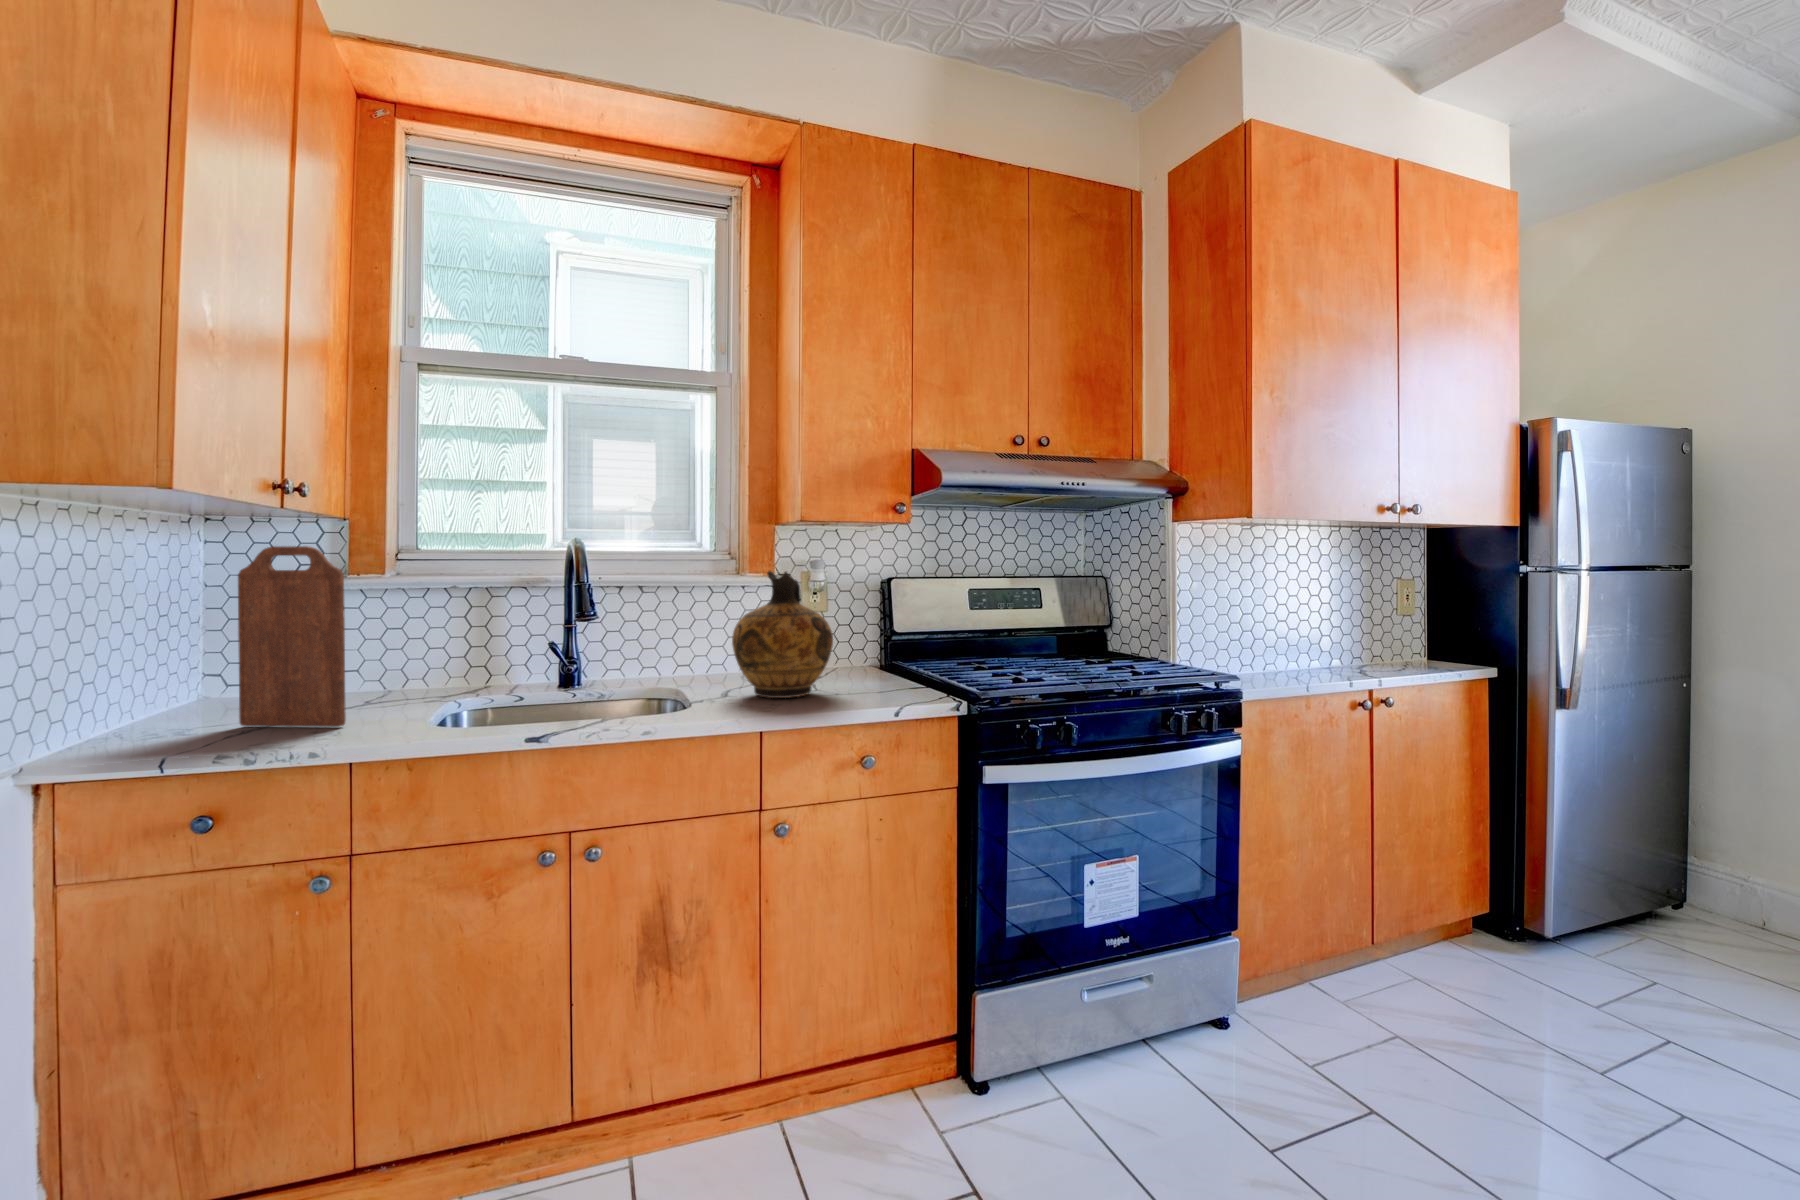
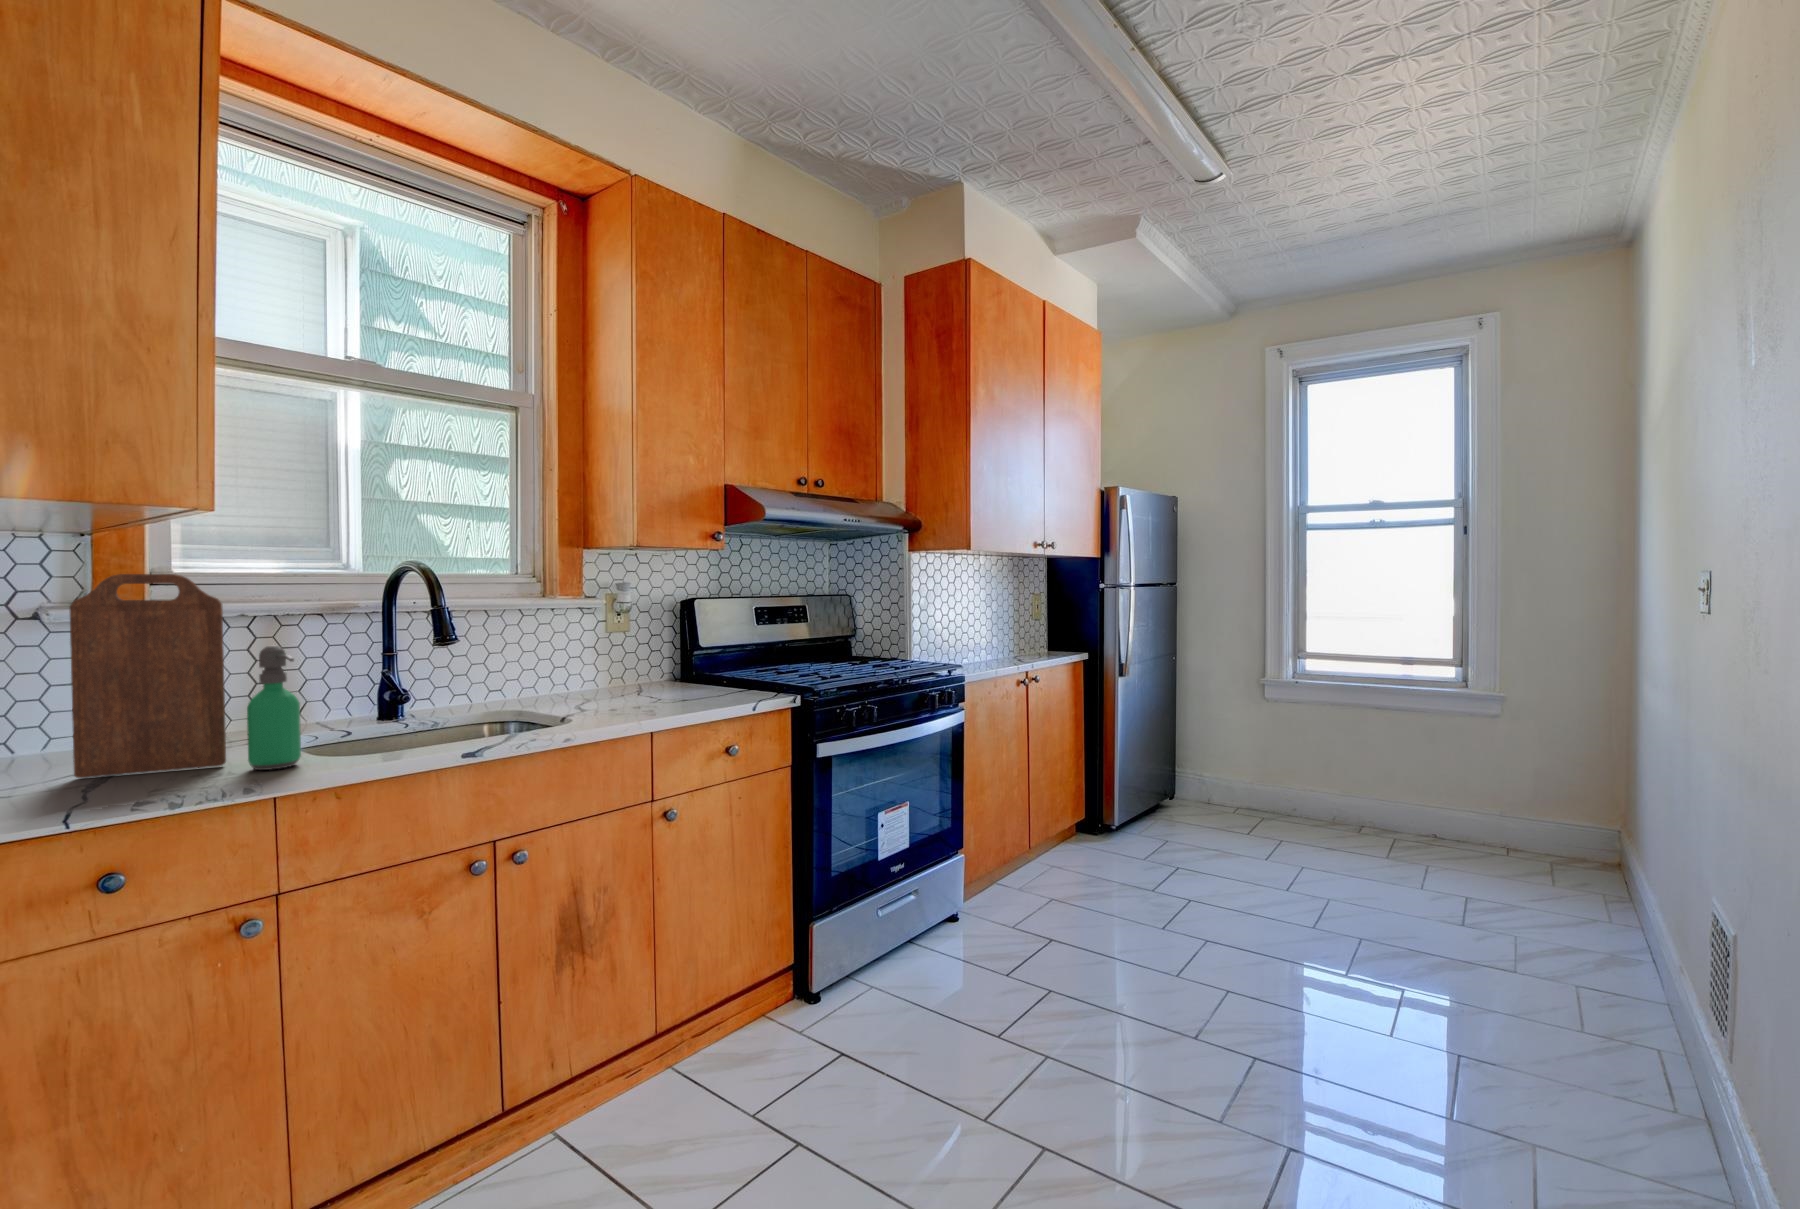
ceramic jug: present [732,571,833,698] -> none [589,593,683,706]
soap dispenser: none [343,615,391,735] -> present [247,646,301,770]

